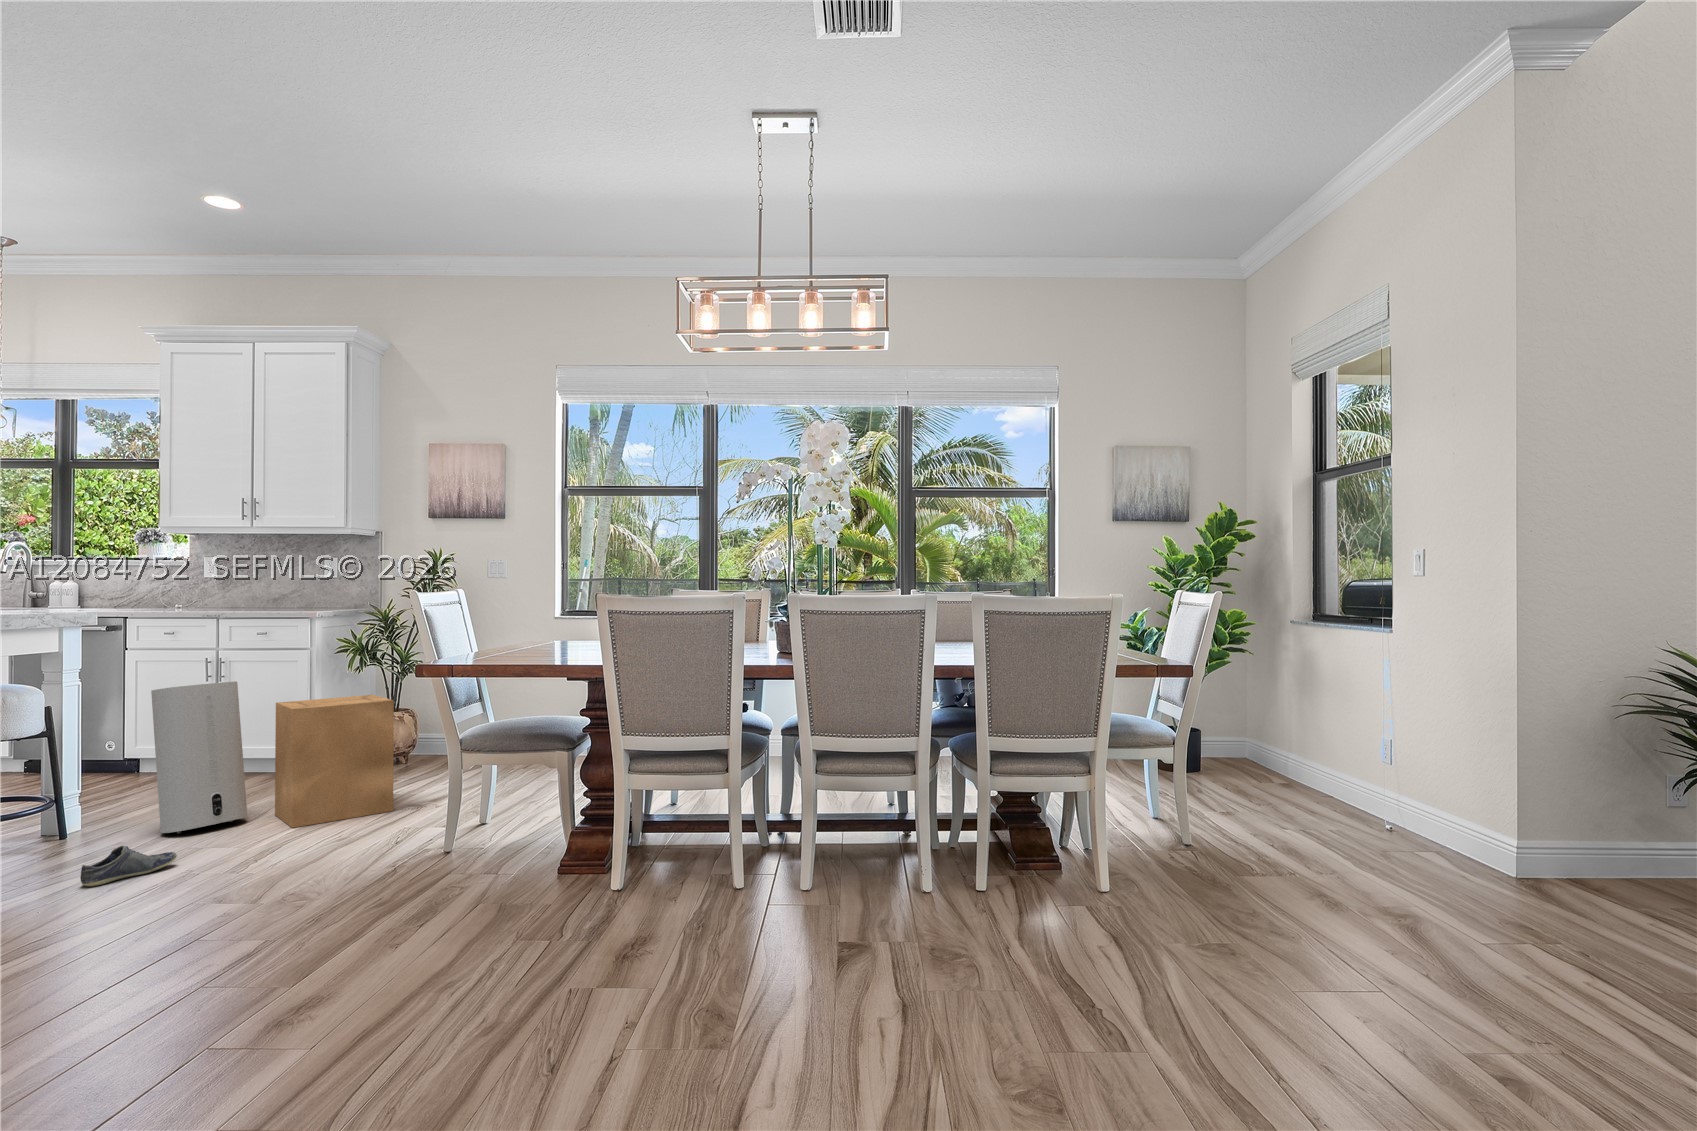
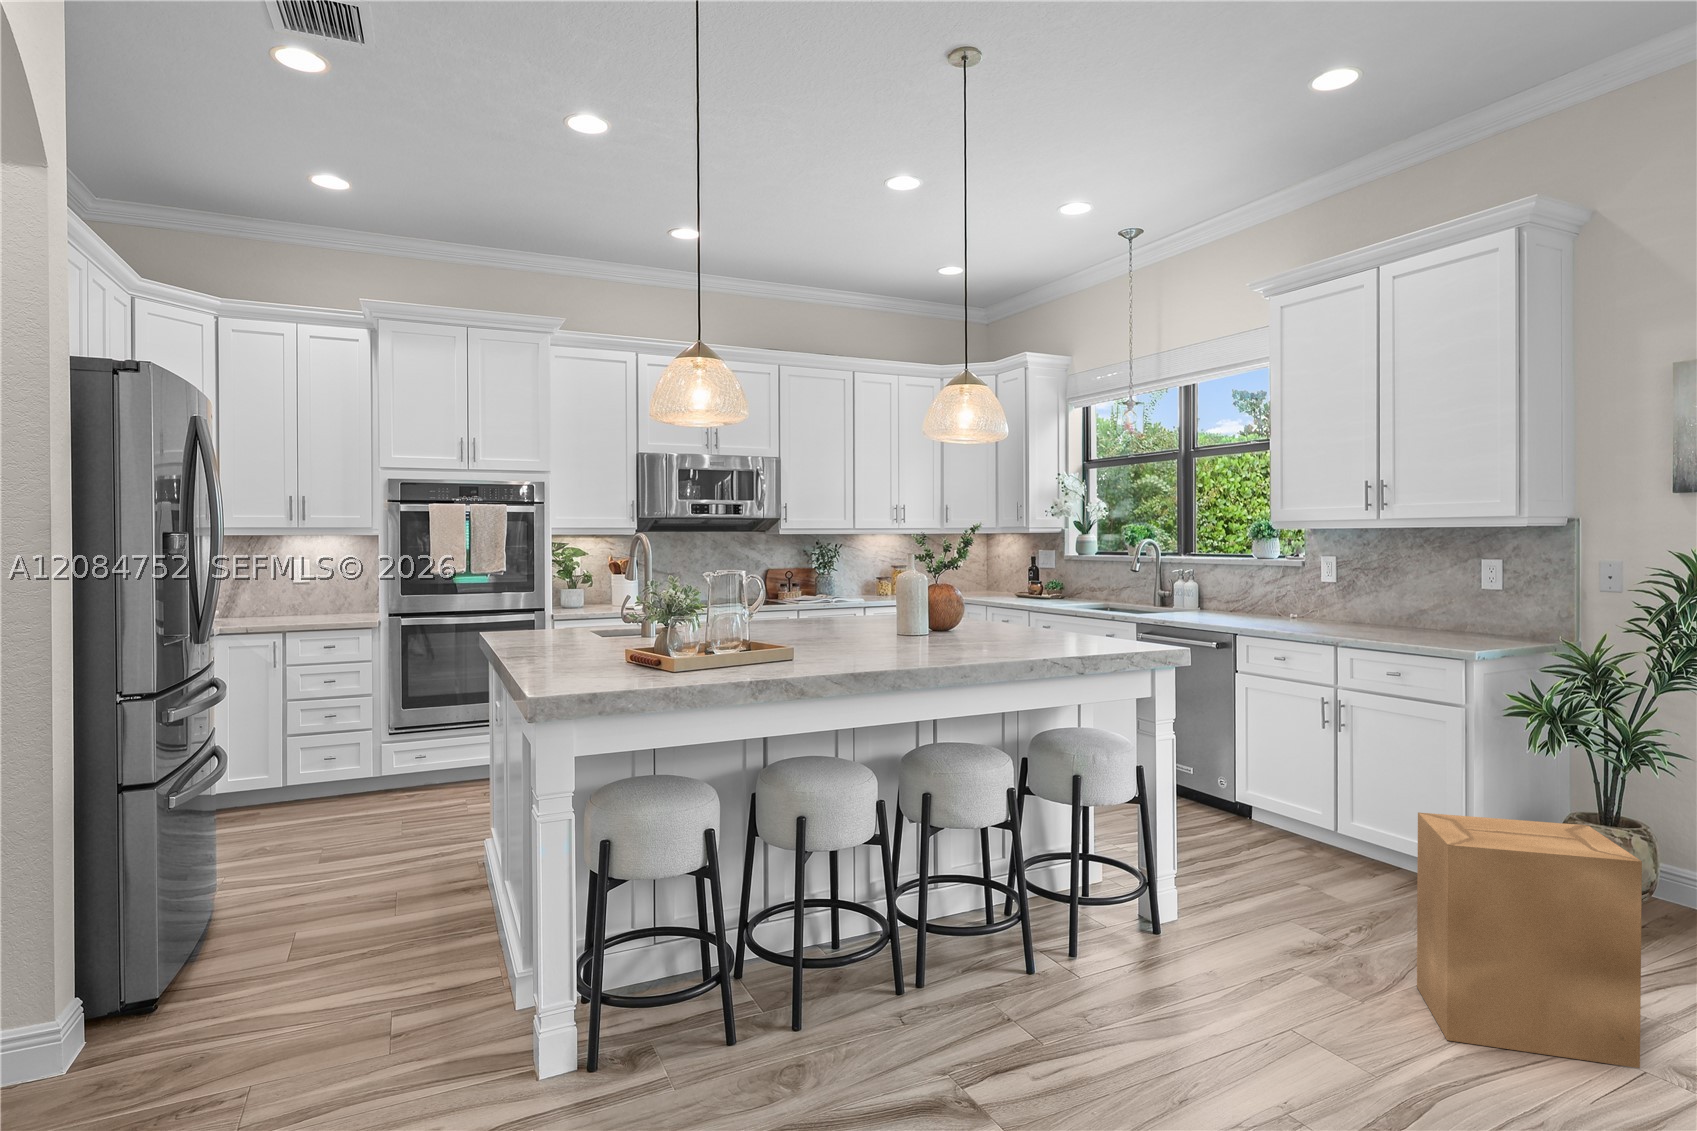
air purifier: present [151,681,247,833] -> none [1248,765,1376,984]
shoe: present [80,846,177,886] -> none [1152,1019,1273,1072]

